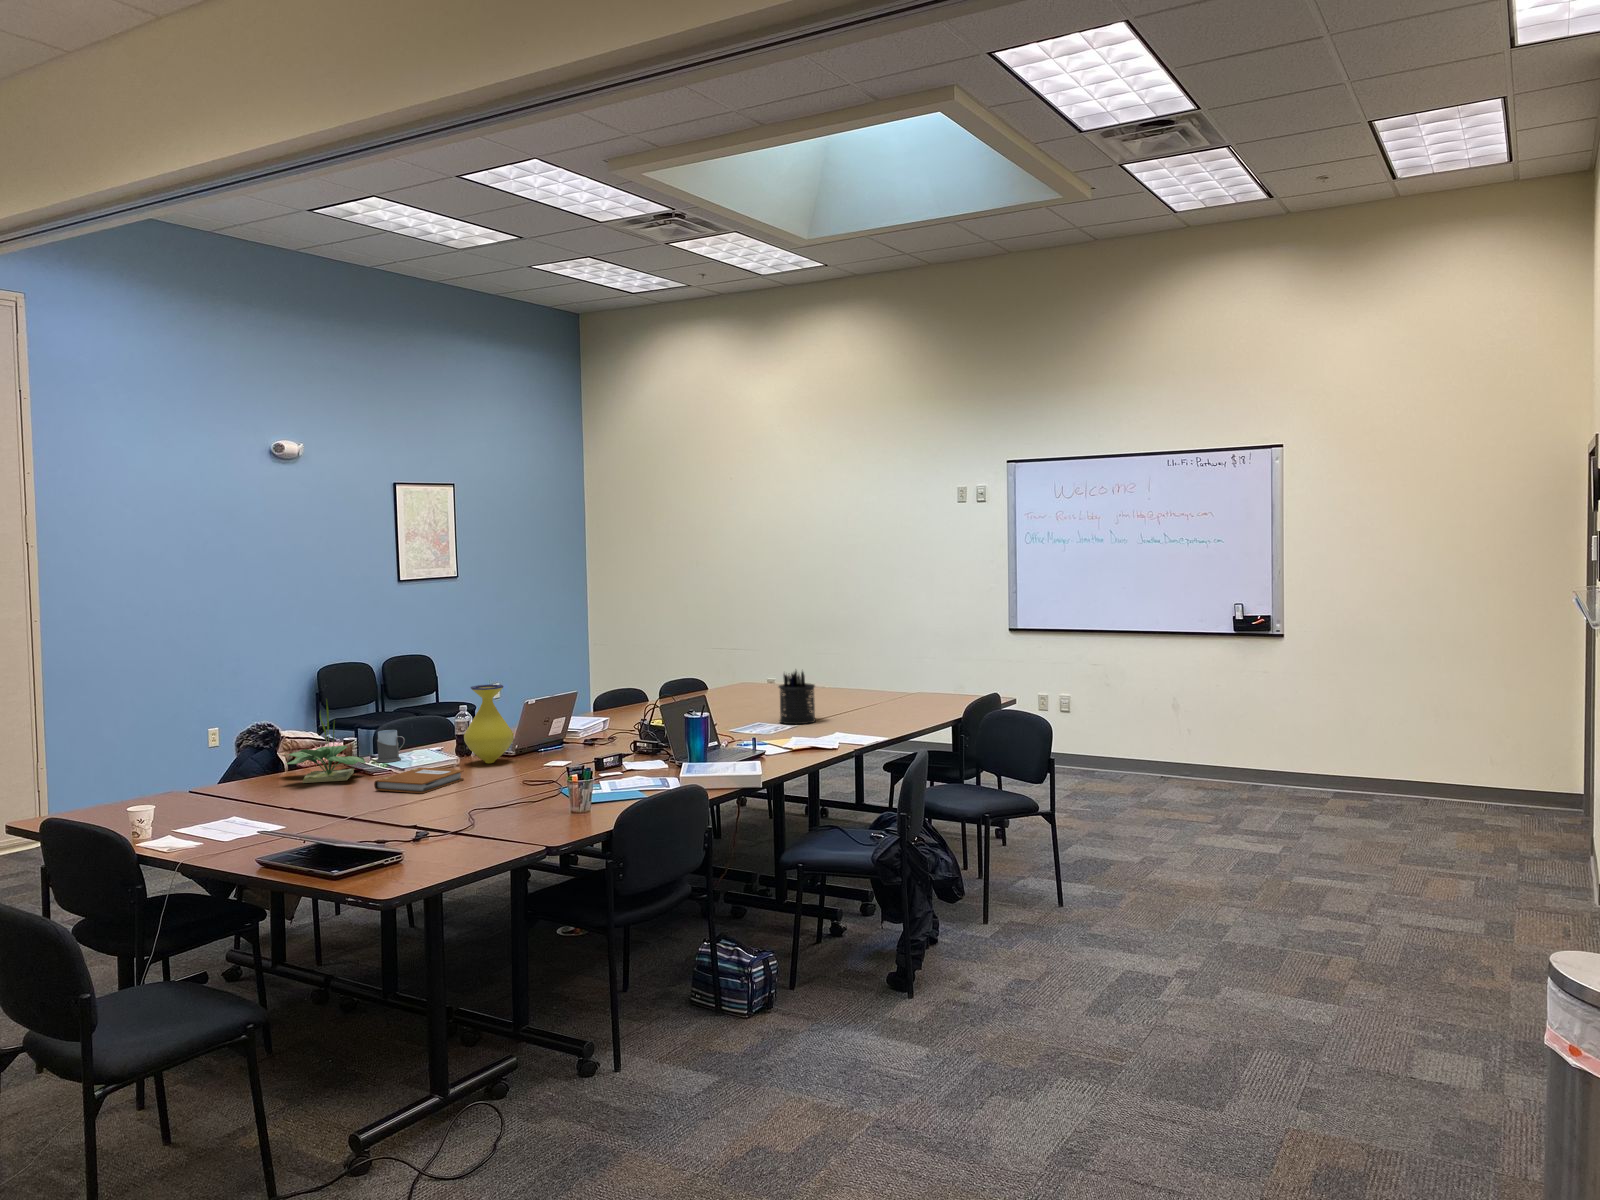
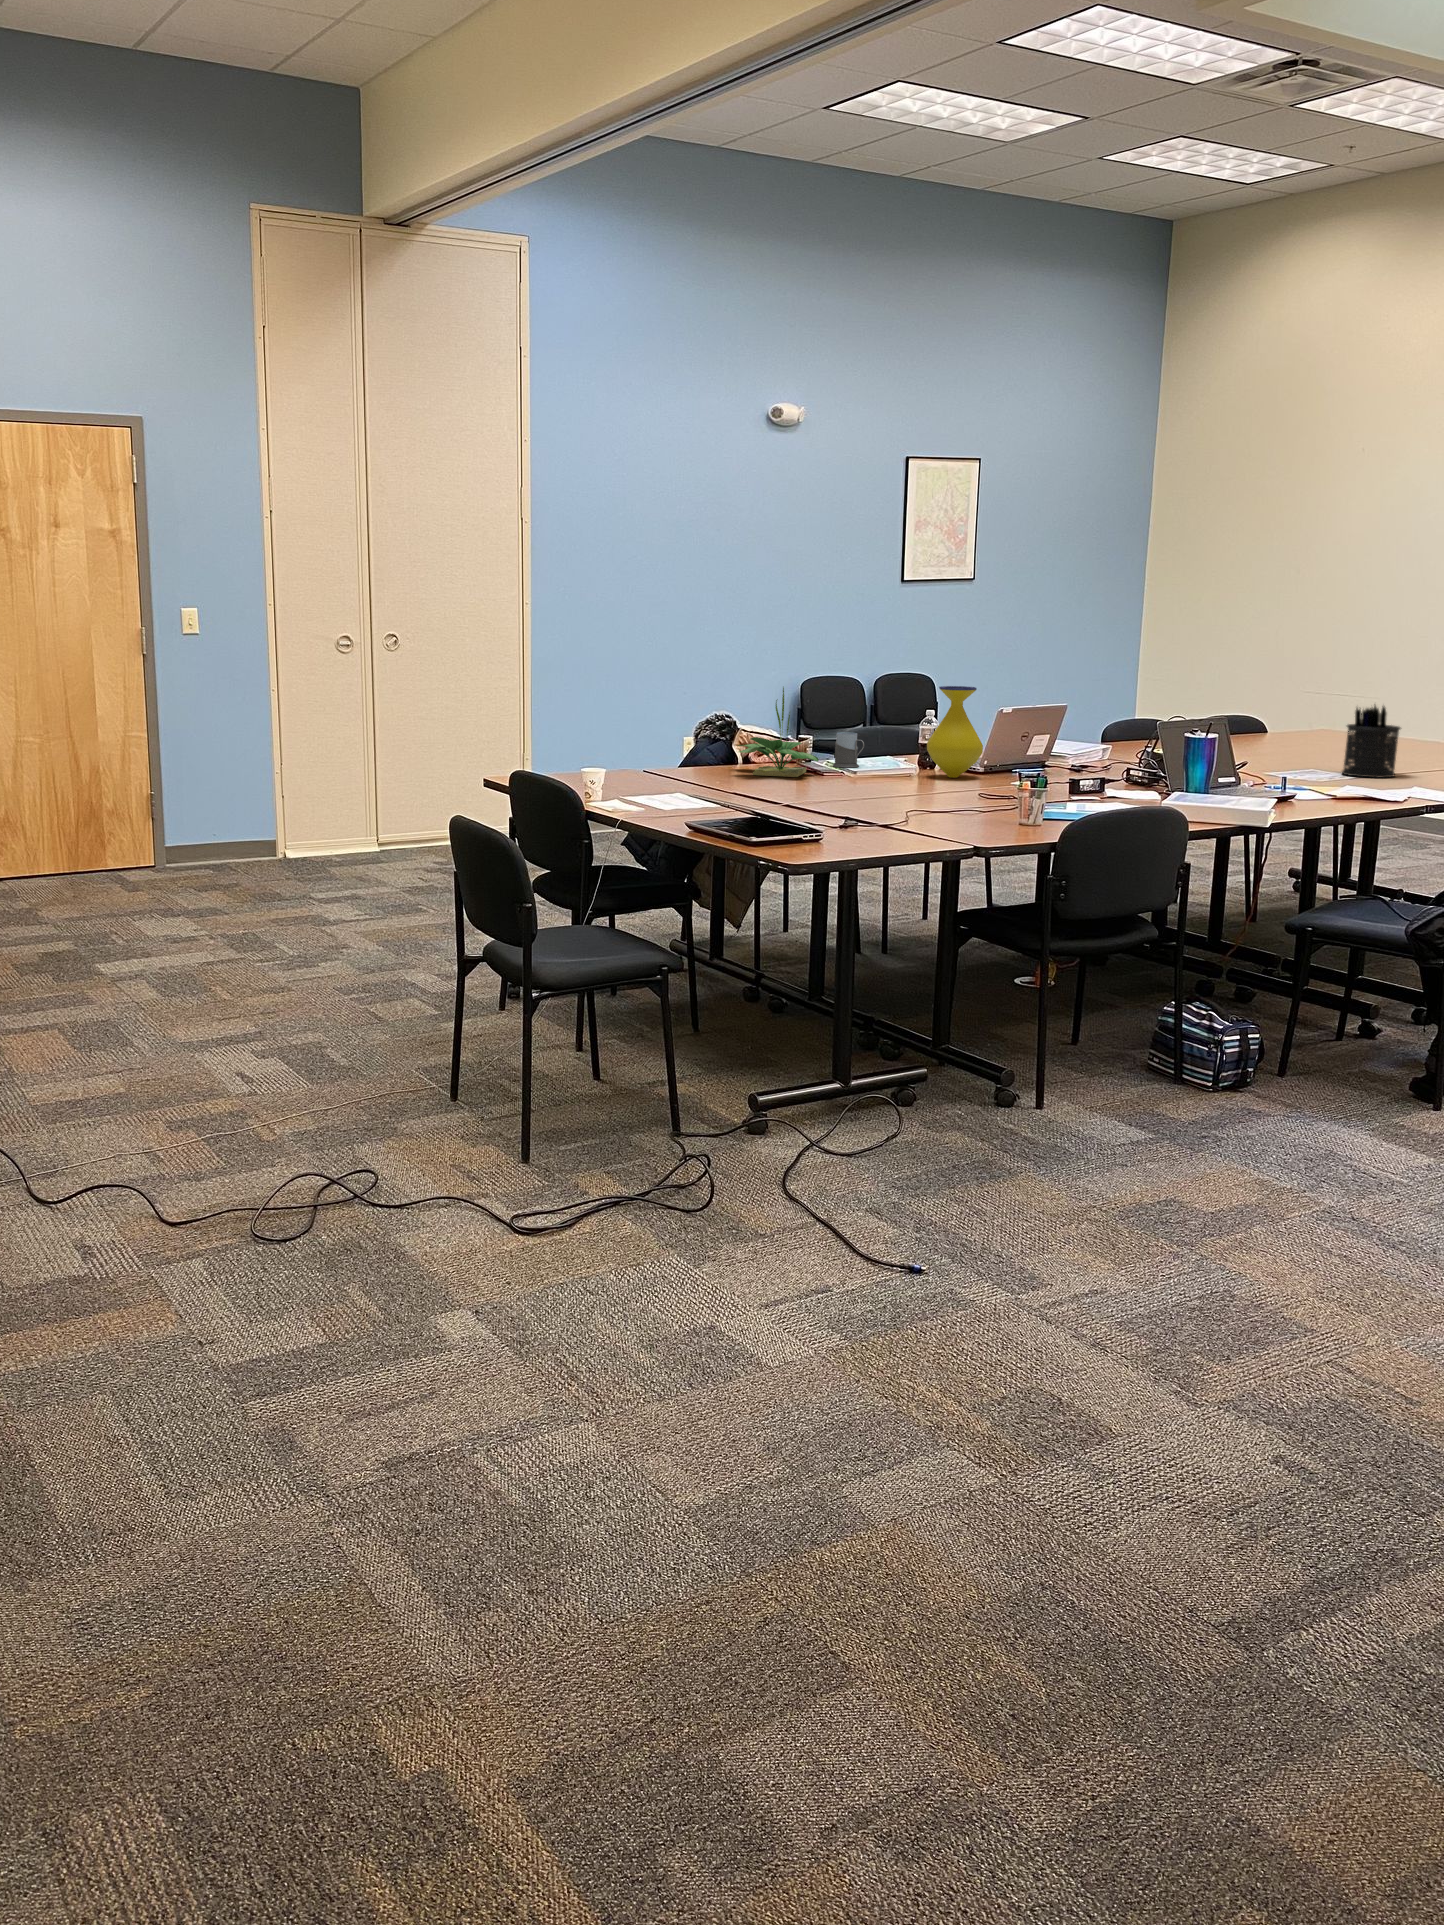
notebook: present [374,768,464,793] -> none [821,770,918,793]

